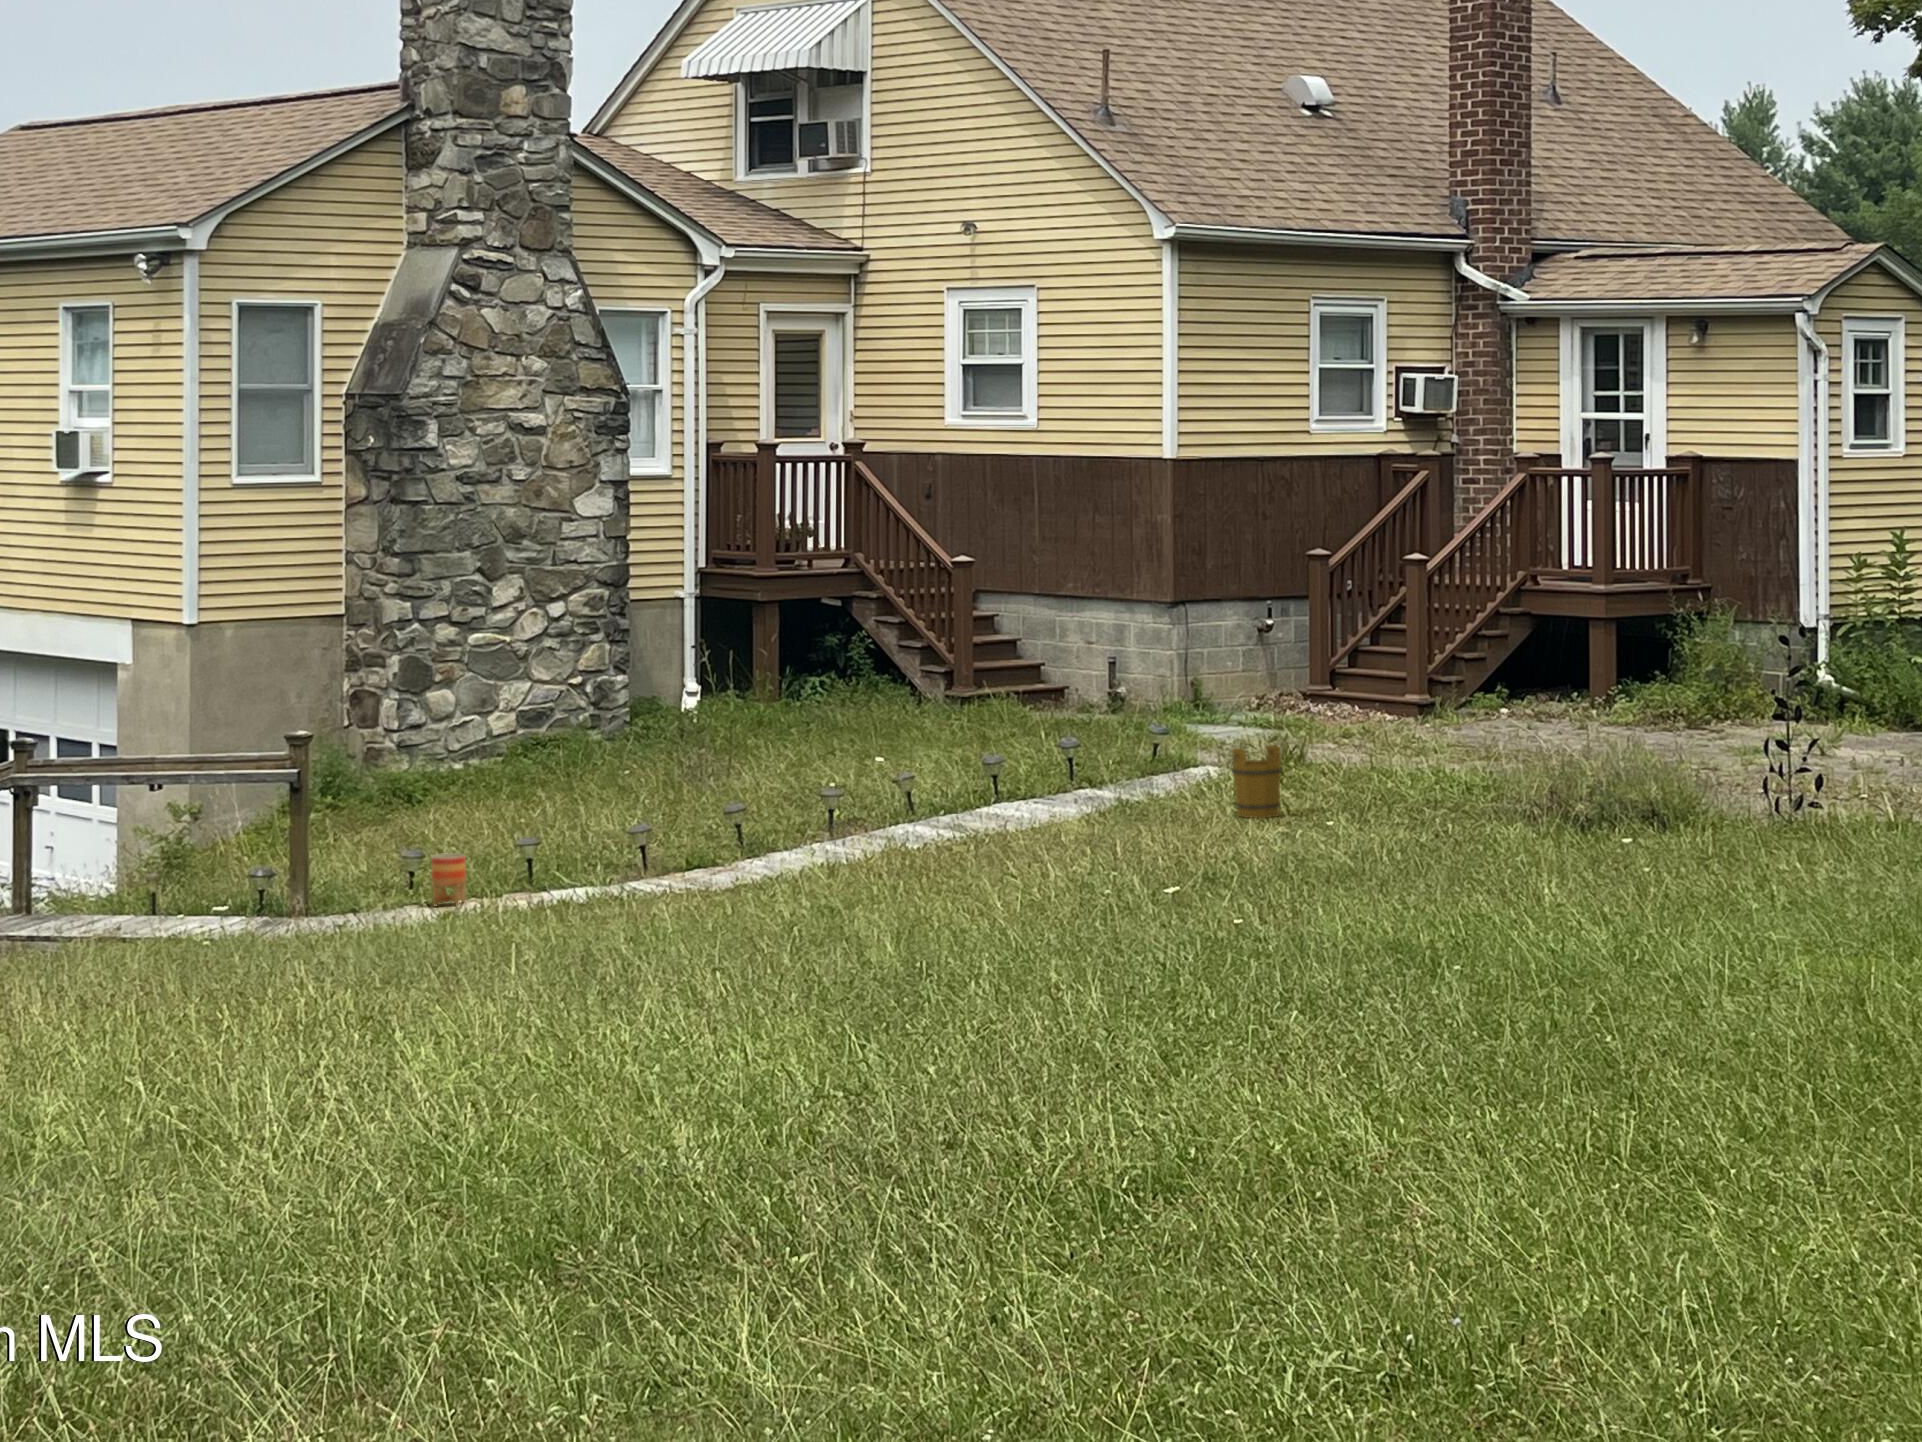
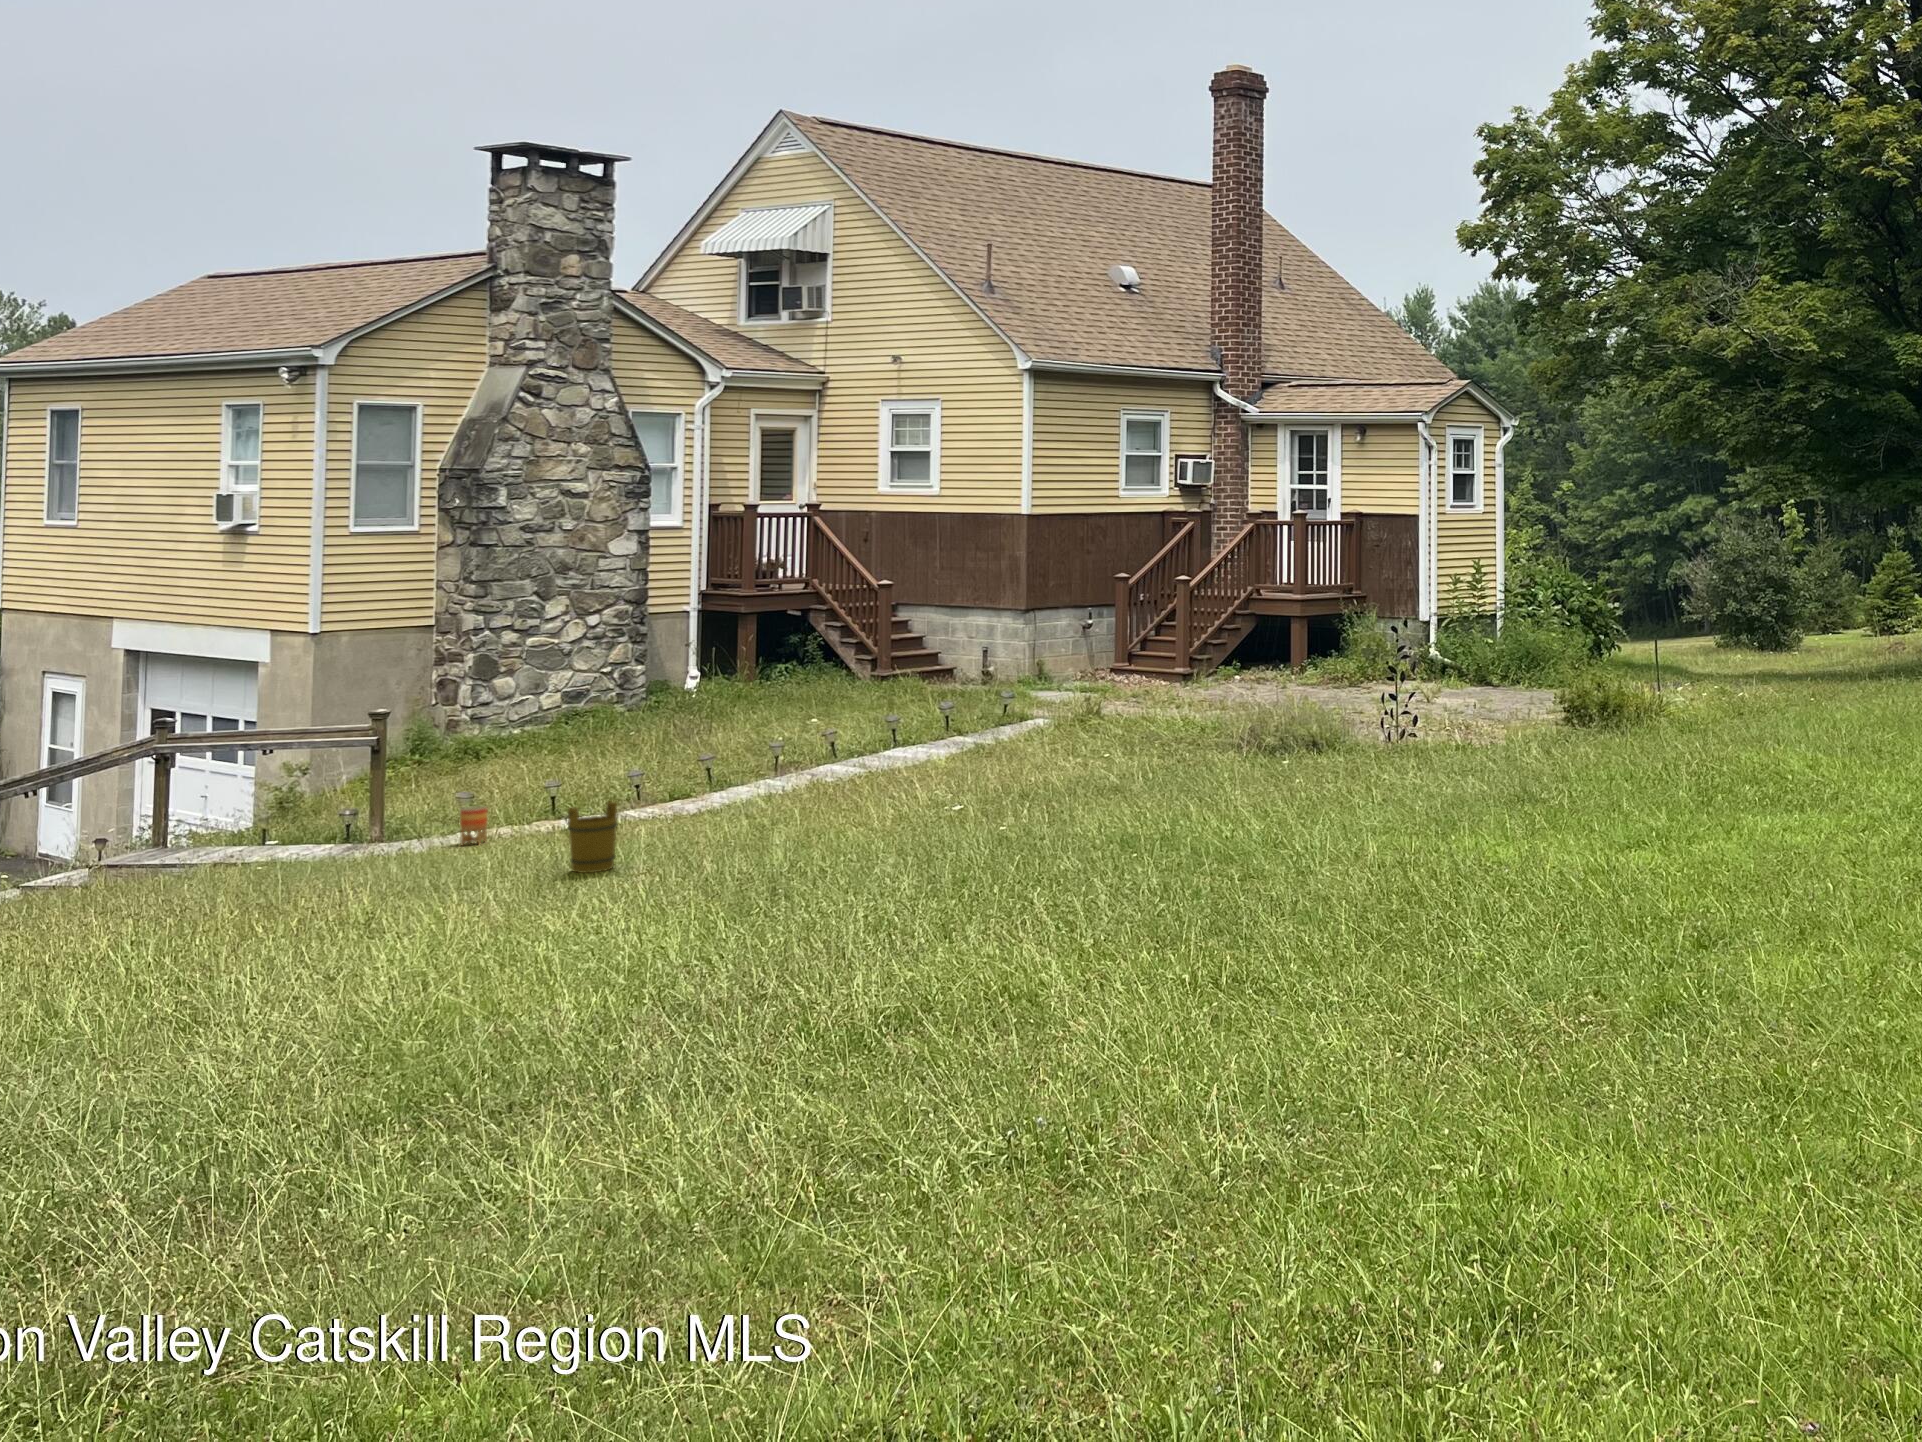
bucket: present [1231,745,1282,818] -> present [567,801,618,873]

